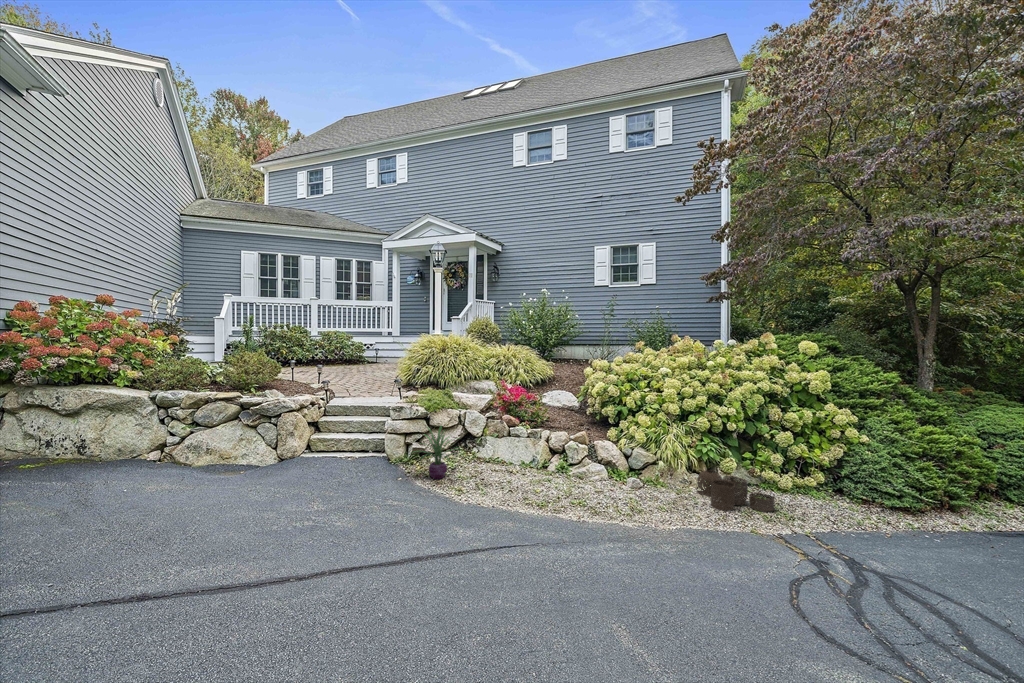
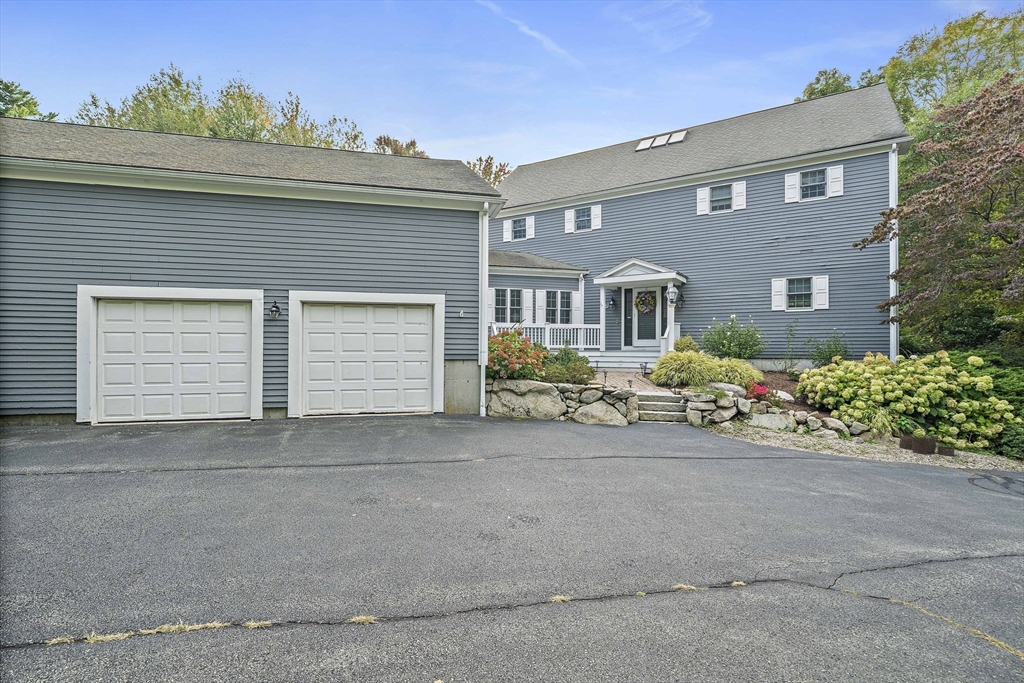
decorative plant: present [421,426,450,479] -> none [714,405,746,436]

